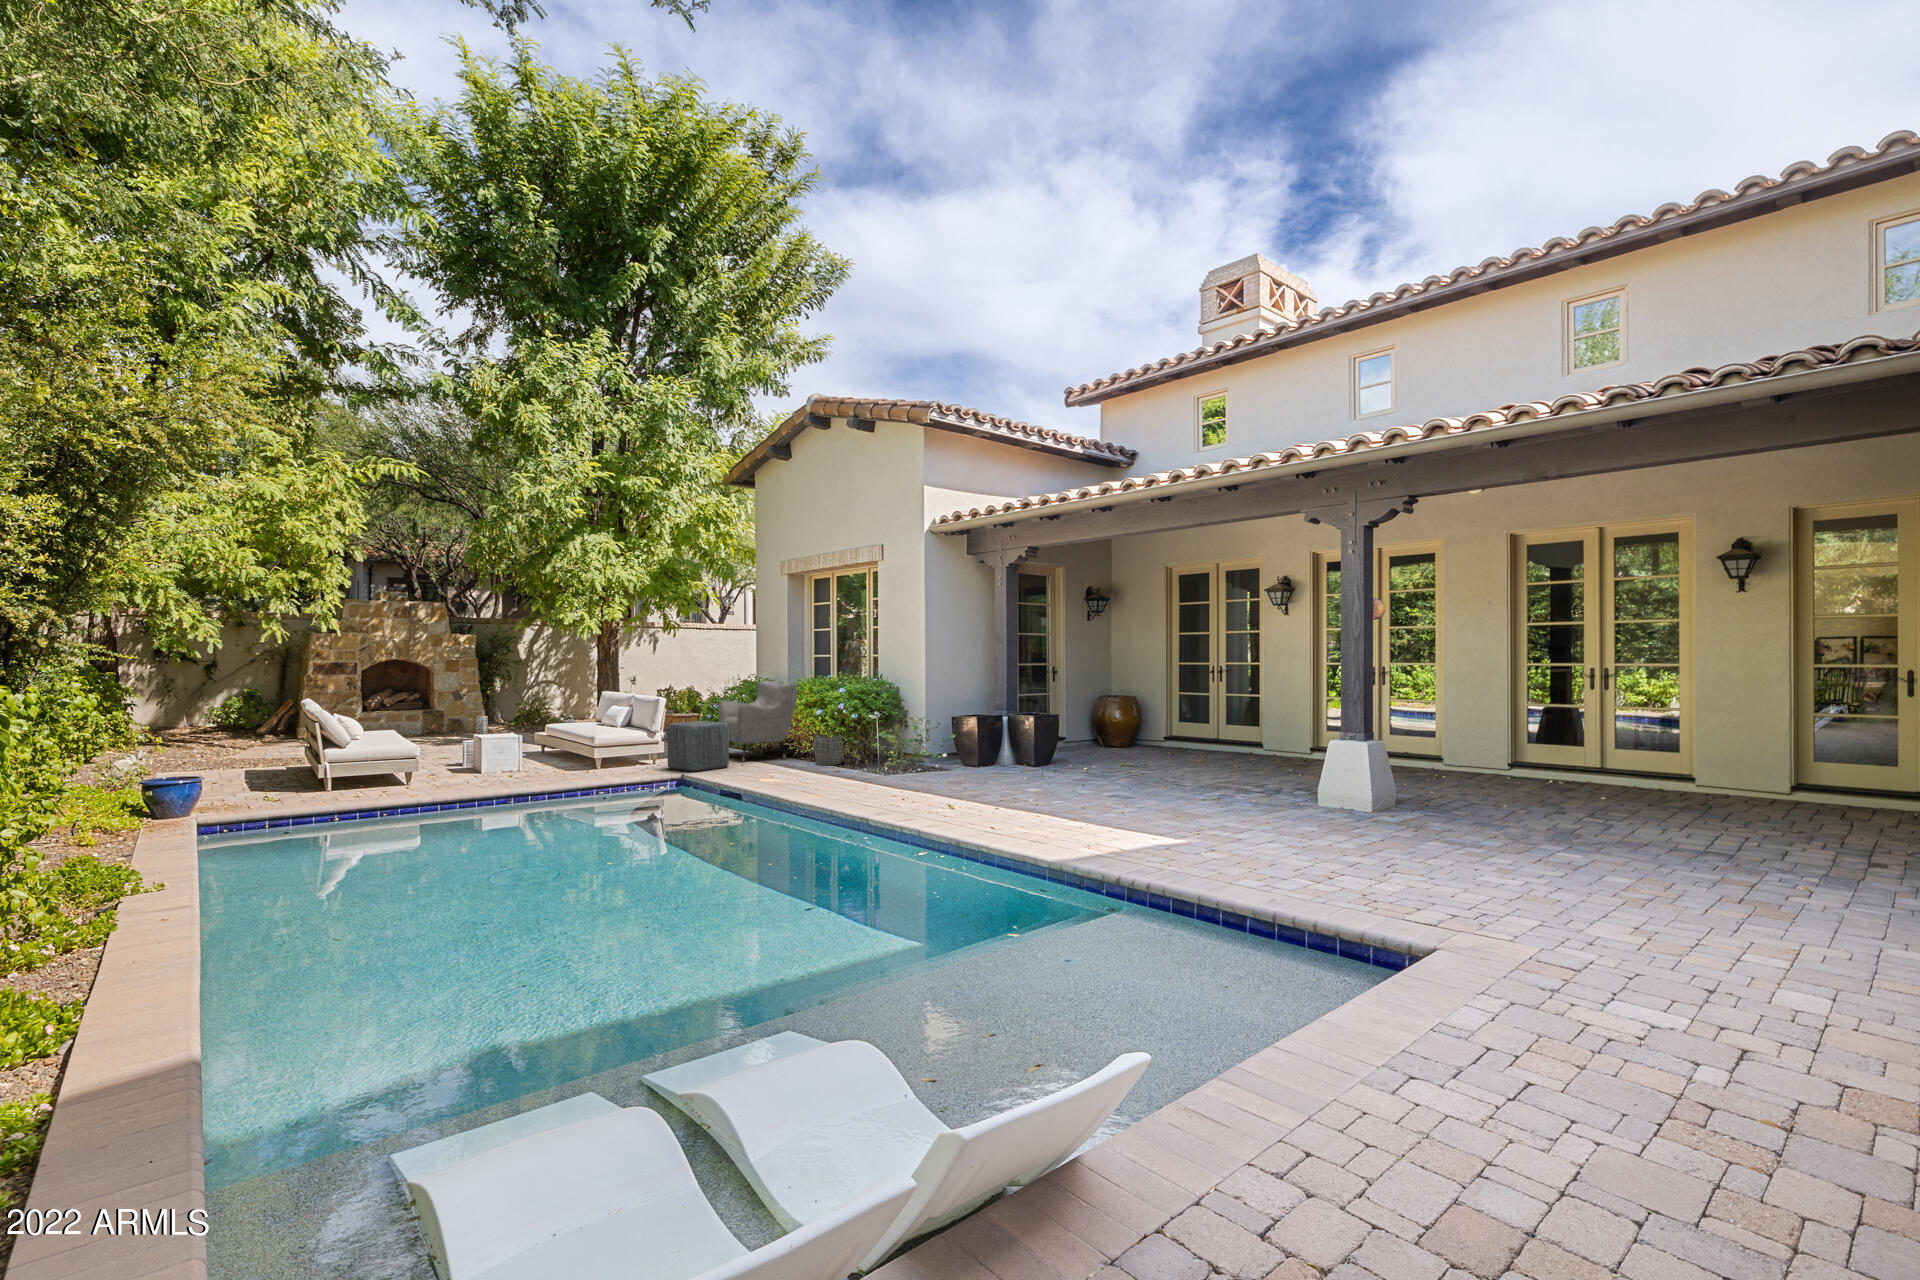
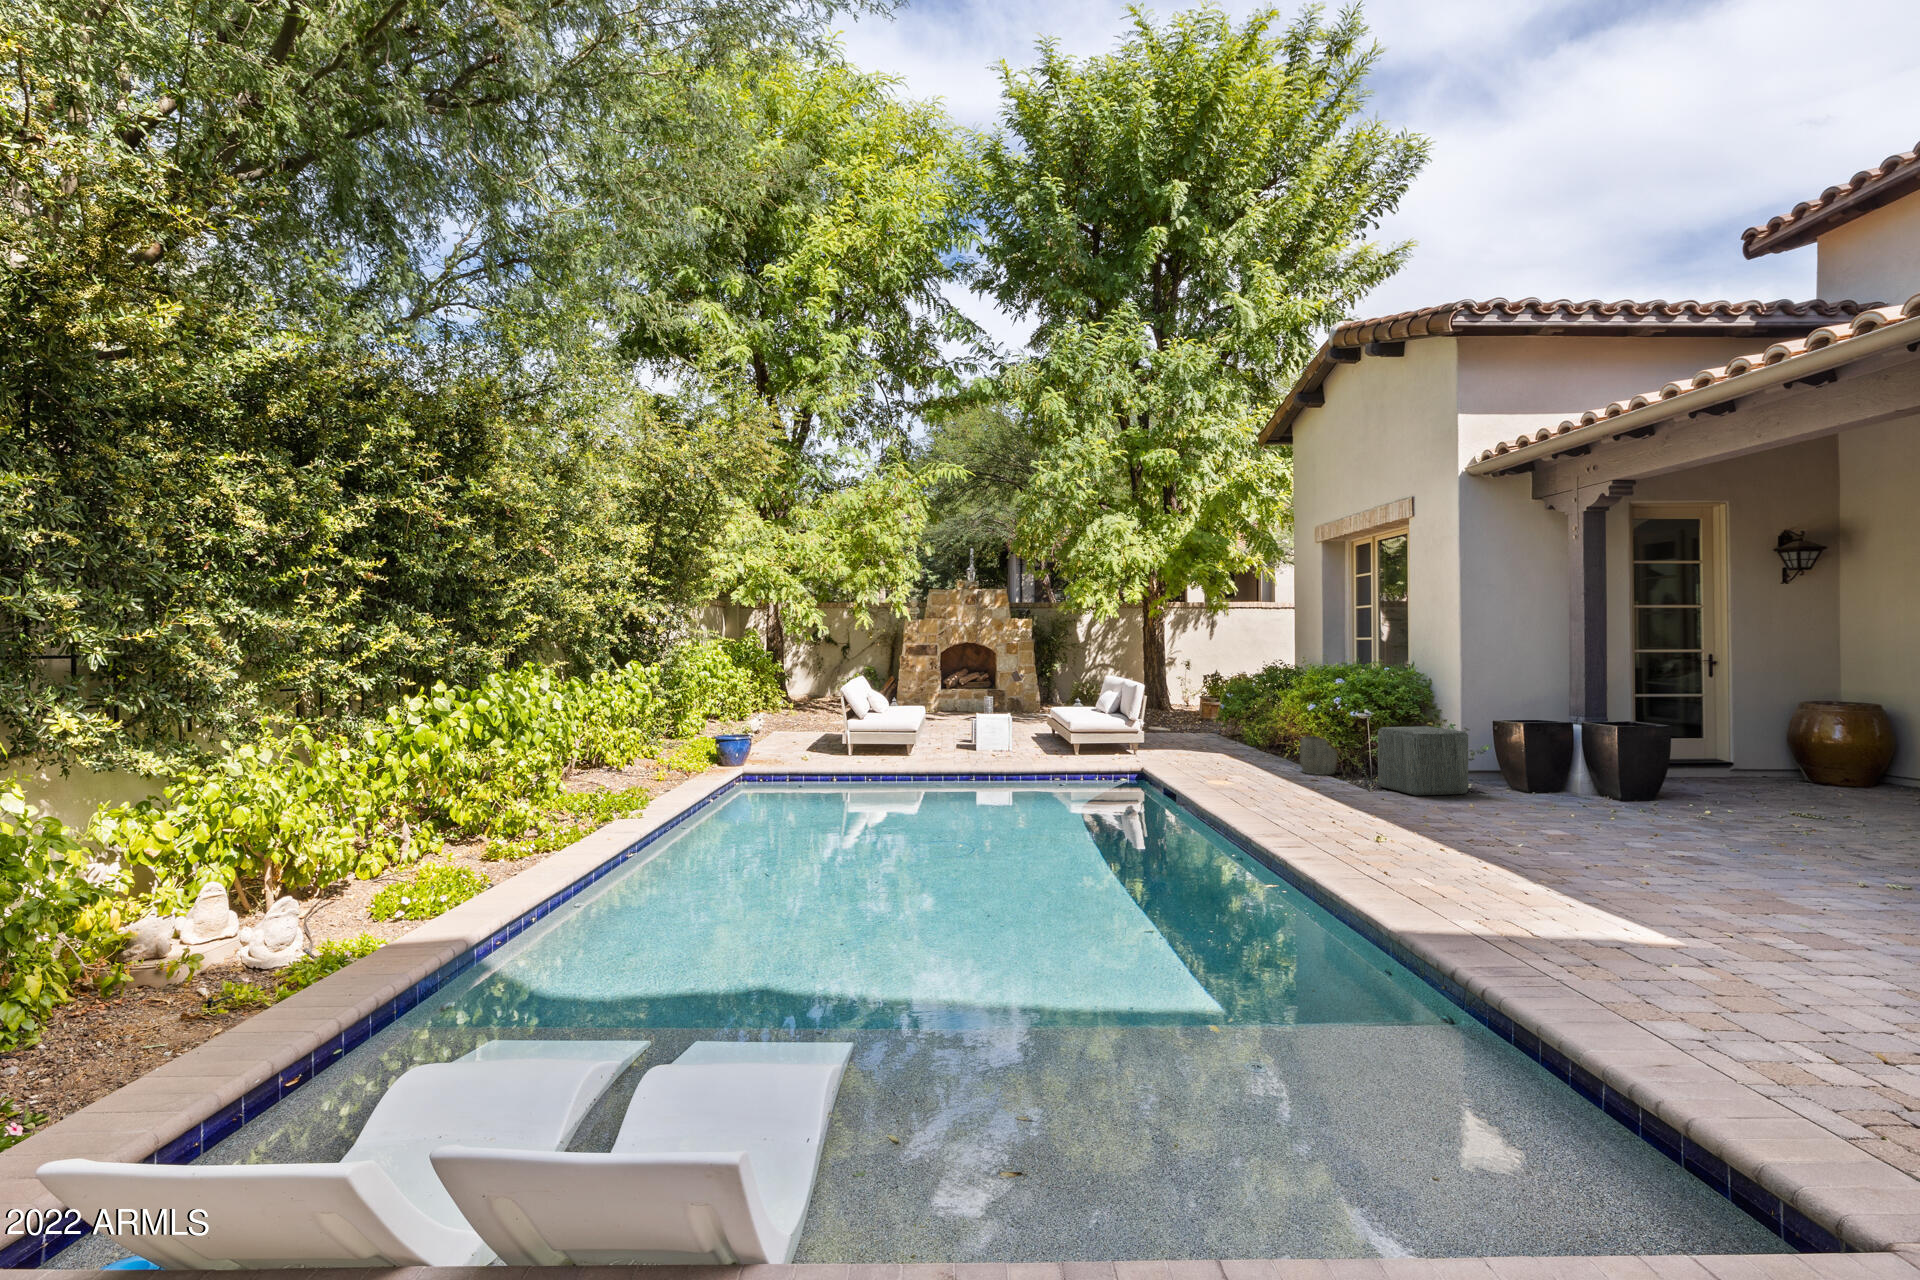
armchair: present [719,681,797,761] -> none [1209,669,1293,762]
ottoman: present [667,721,729,772] -> present [1378,726,1468,796]

